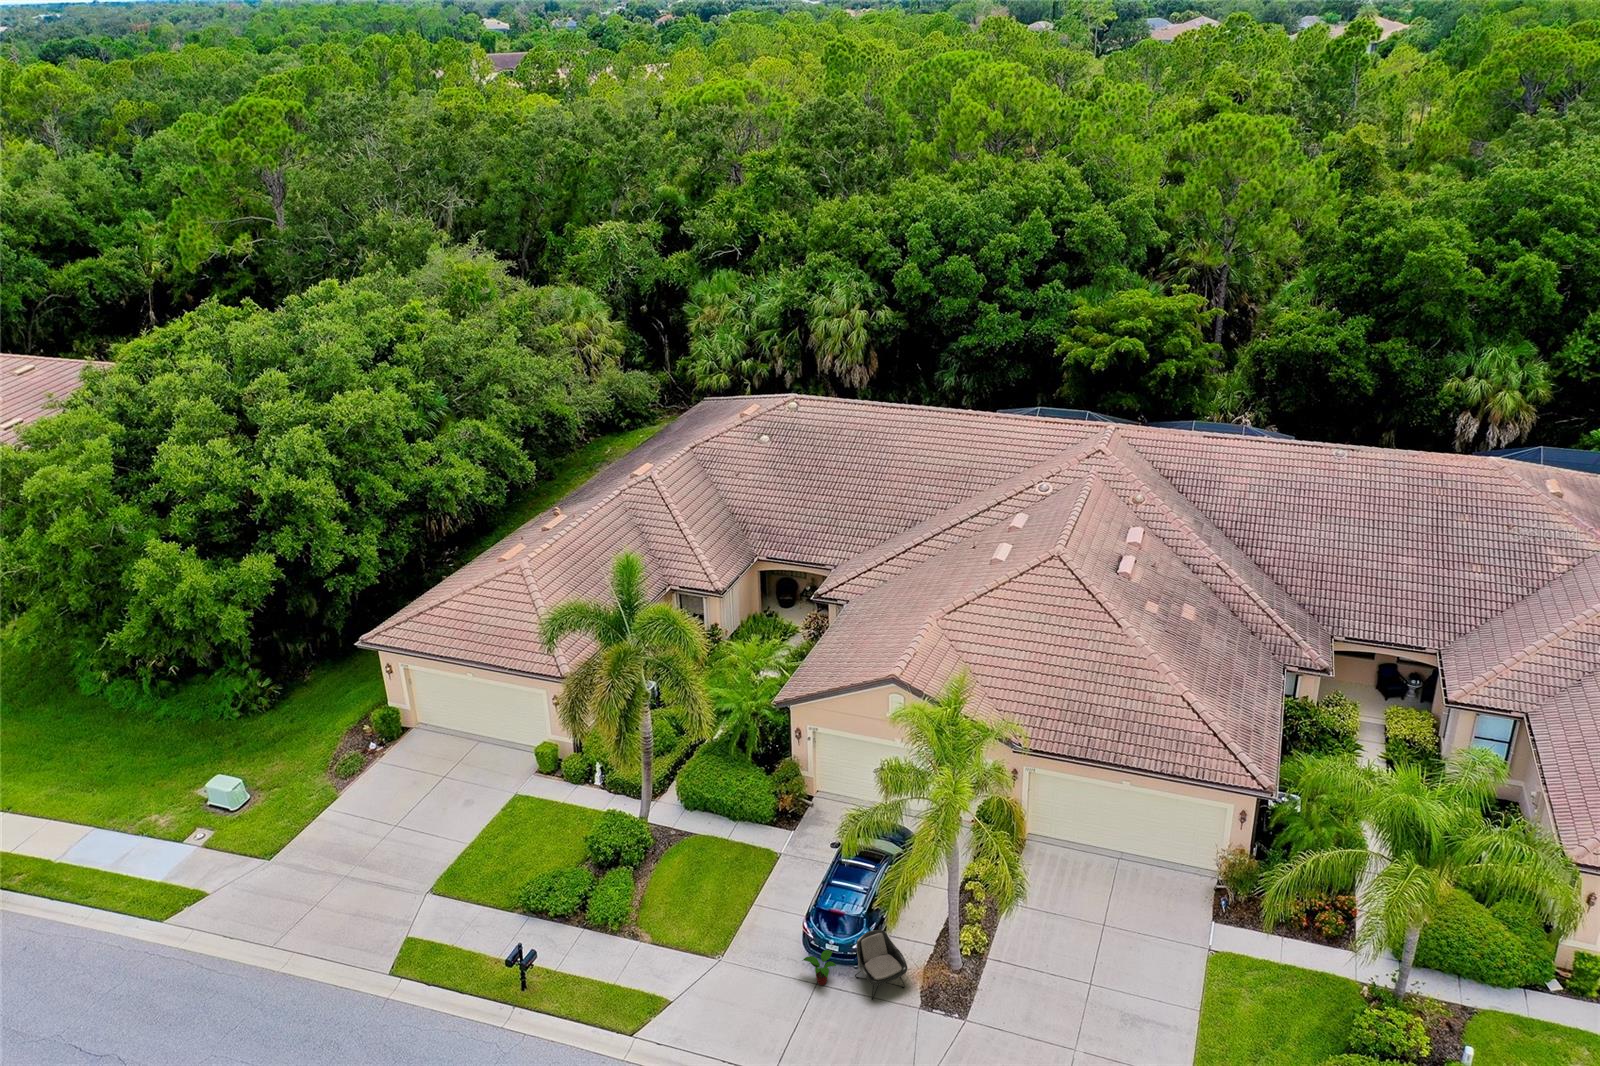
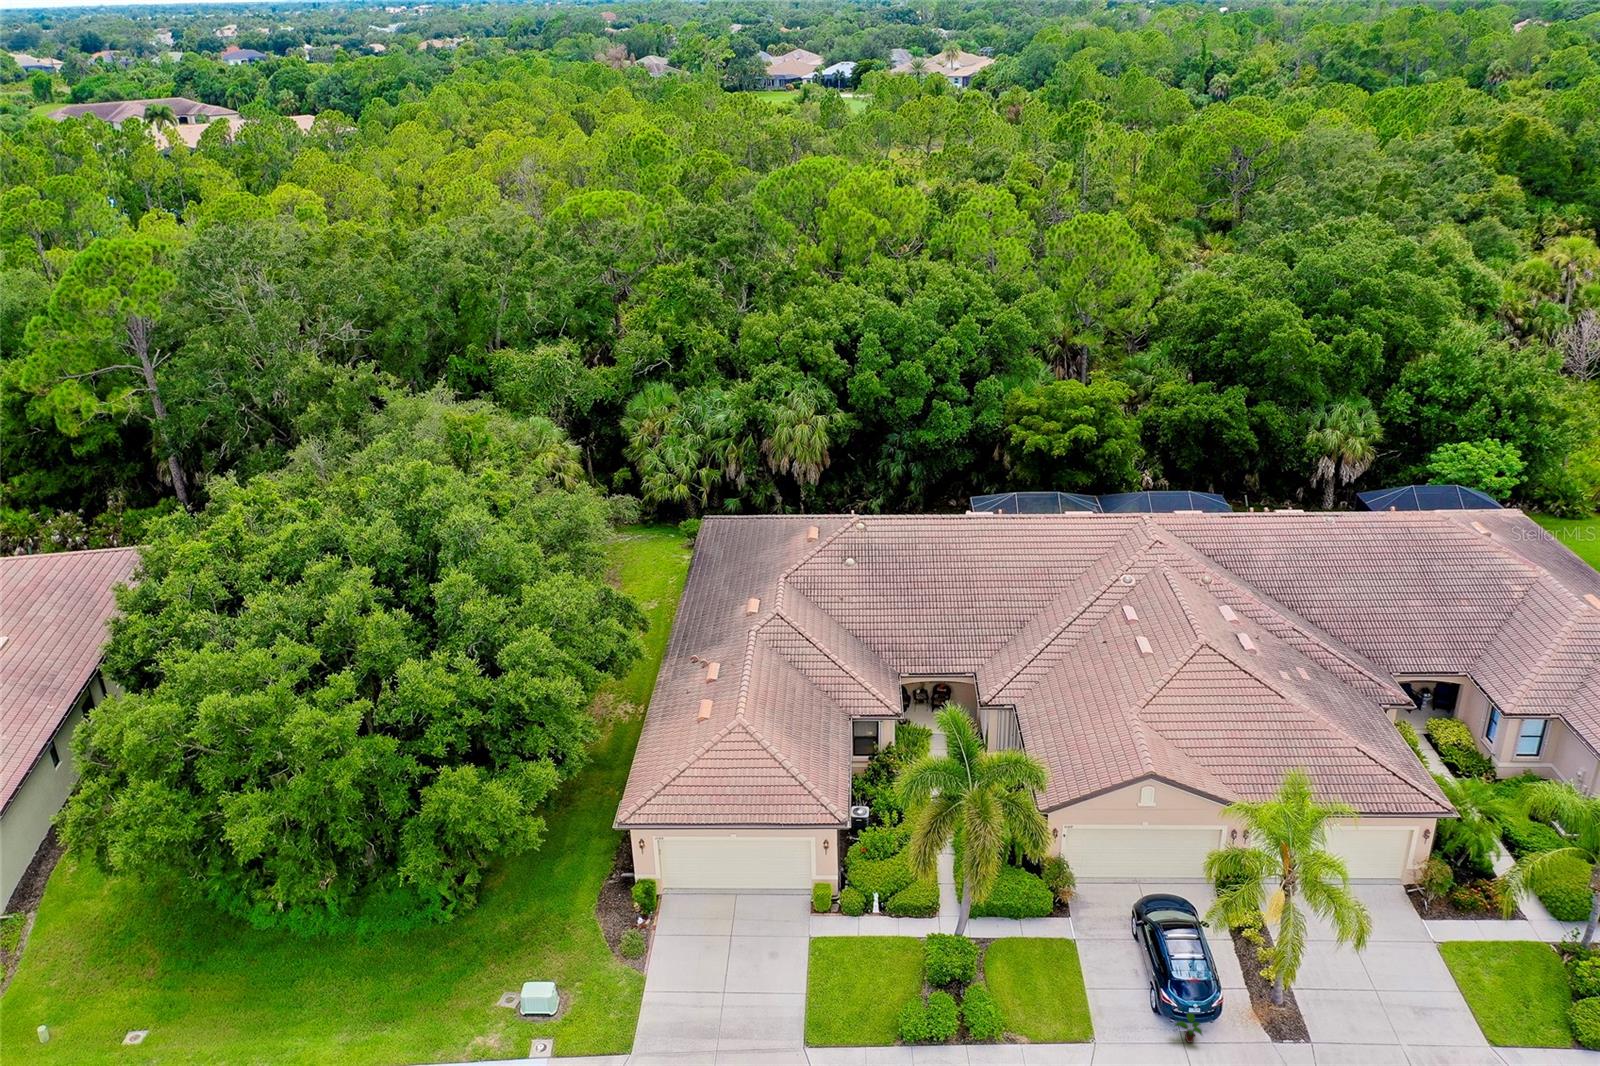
lounge chair: present [855,930,907,1000] -> none [1210,986,1257,1045]

